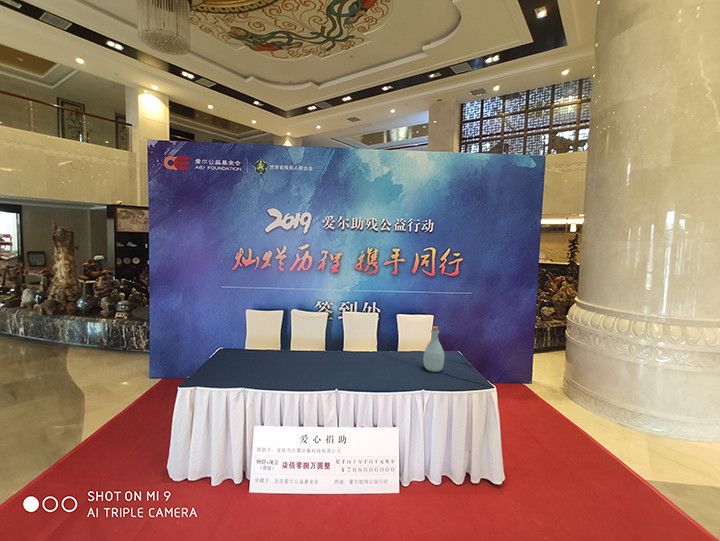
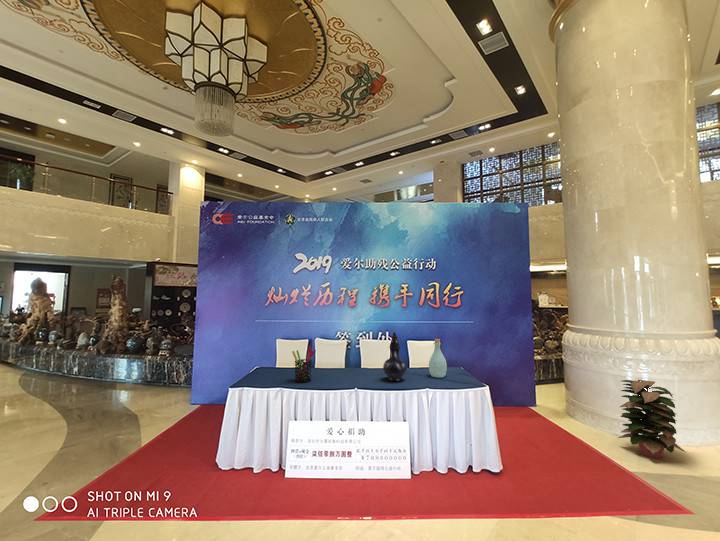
decorative vase: none [370,319,398,377] -> present [383,332,407,381]
pen holder: none [258,333,288,379] -> present [292,346,316,383]
decorative plant: none [619,367,694,452] -> present [618,380,685,458]

